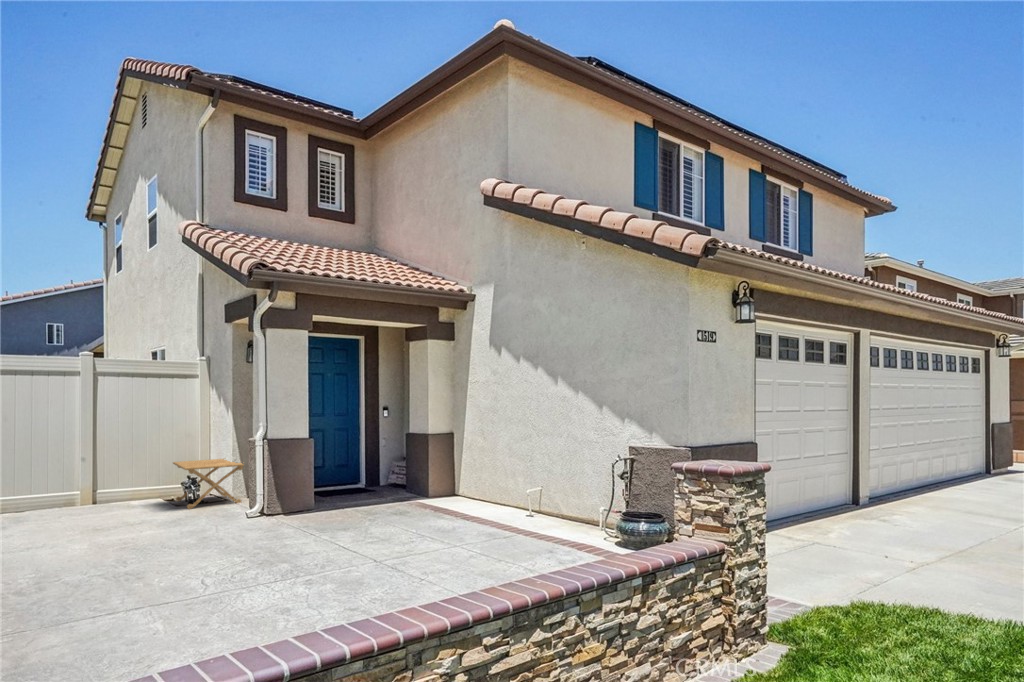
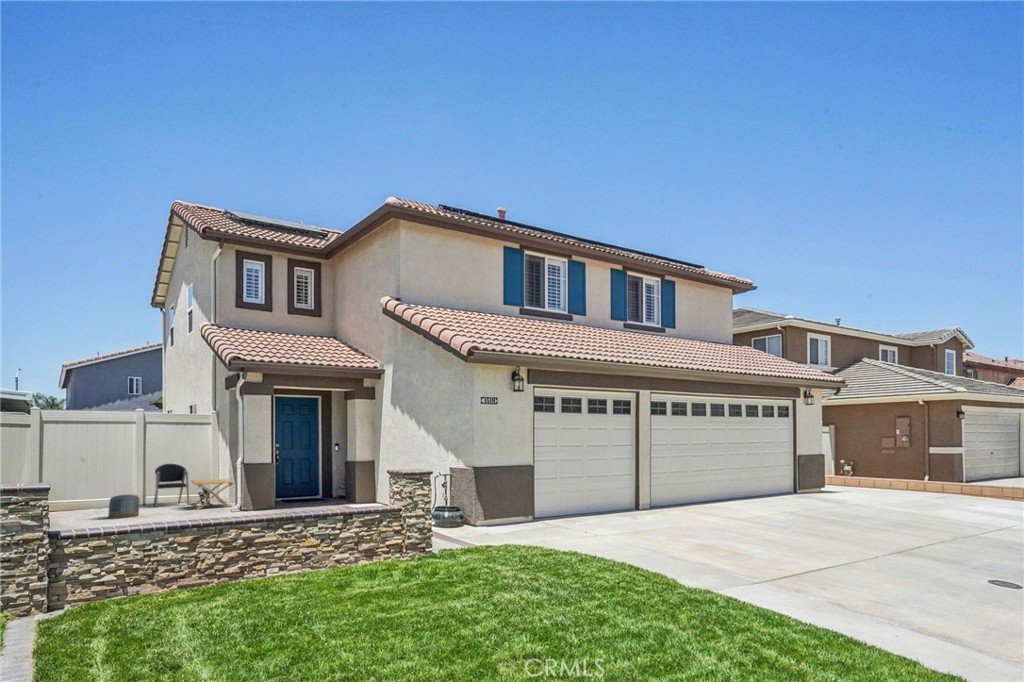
chair: none [109,435,167,505] -> present [154,464,189,508]
pouf: none [37,490,93,534] -> present [108,495,139,519]

